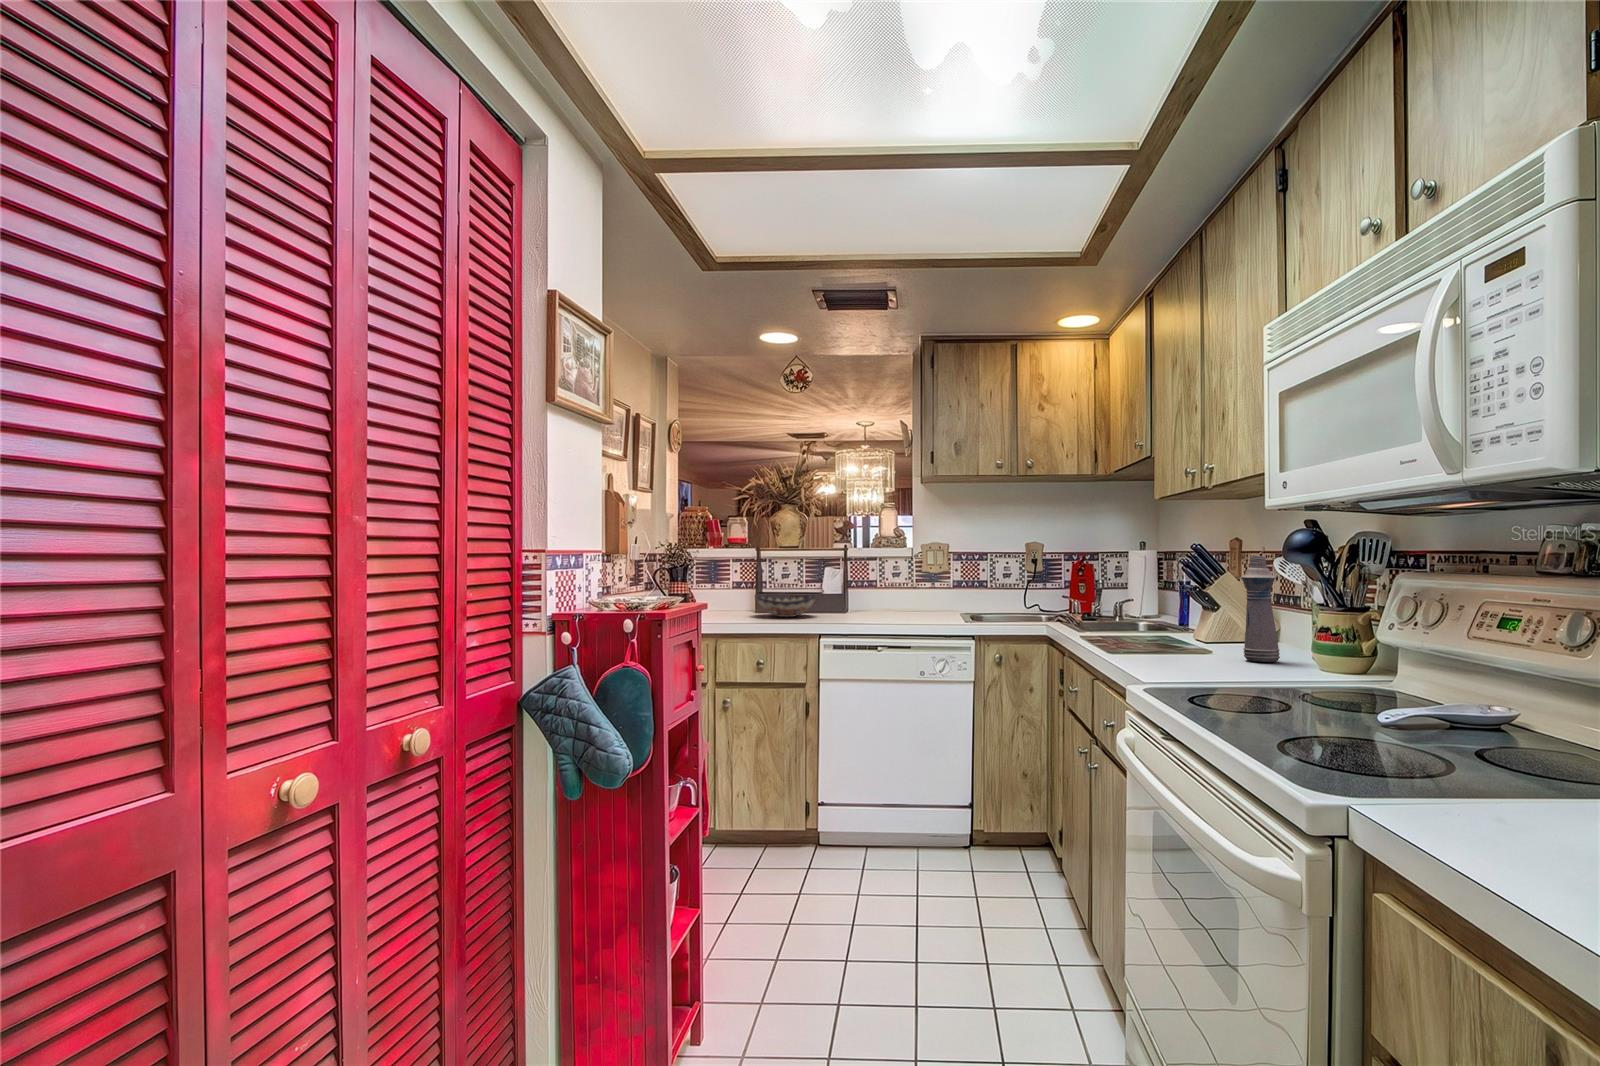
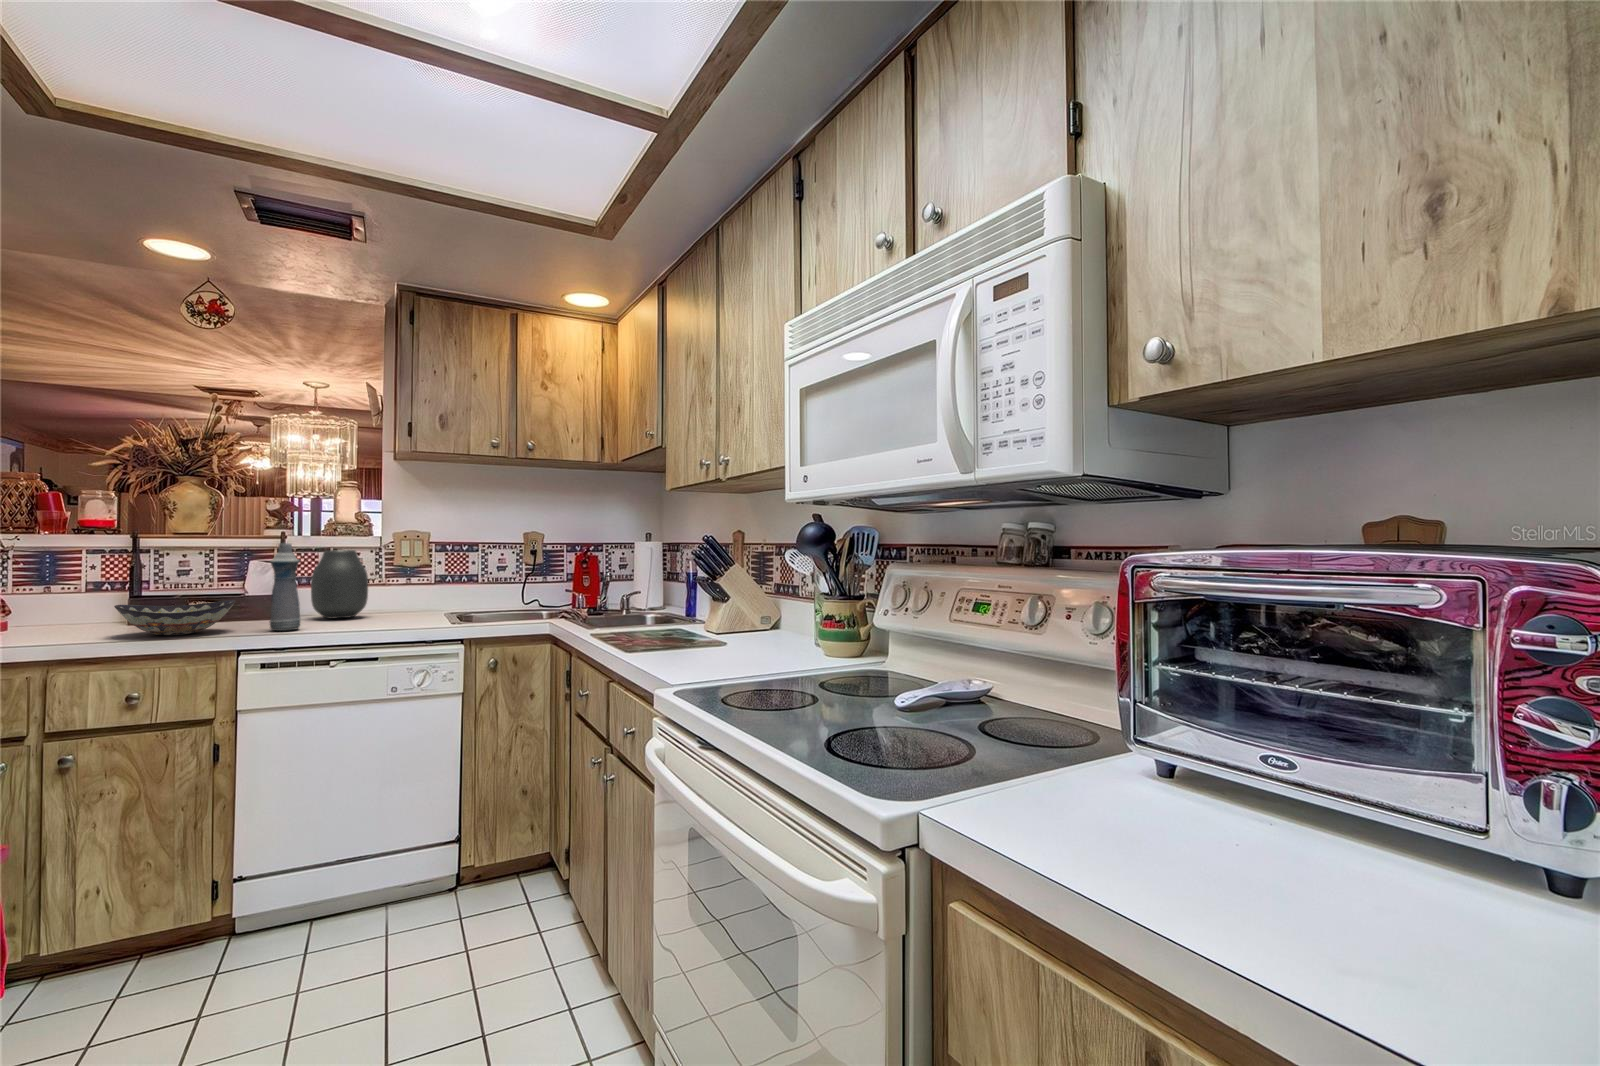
bottle: present [1241,556,1280,662] -> present [270,543,301,631]
vase: none [863,558,901,612] -> present [311,550,368,619]

